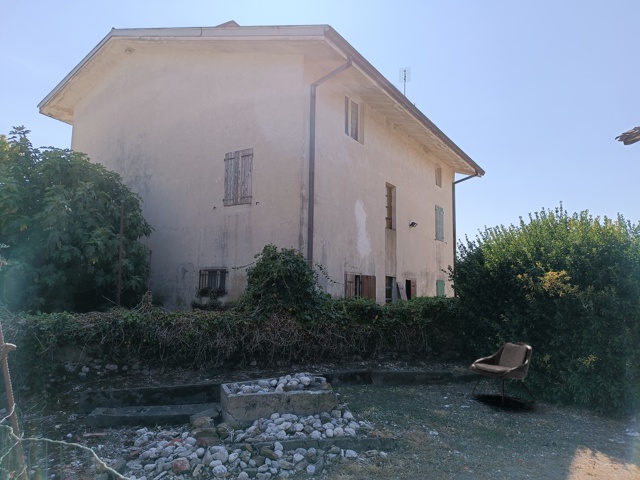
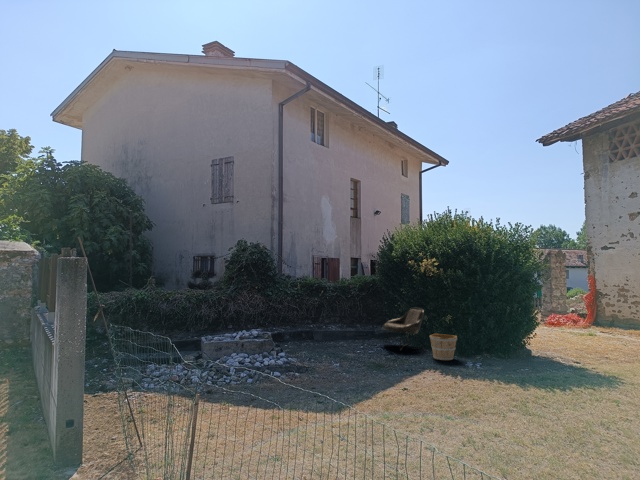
wooden bucket: none [551,381,596,423] -> present [430,333,457,360]

